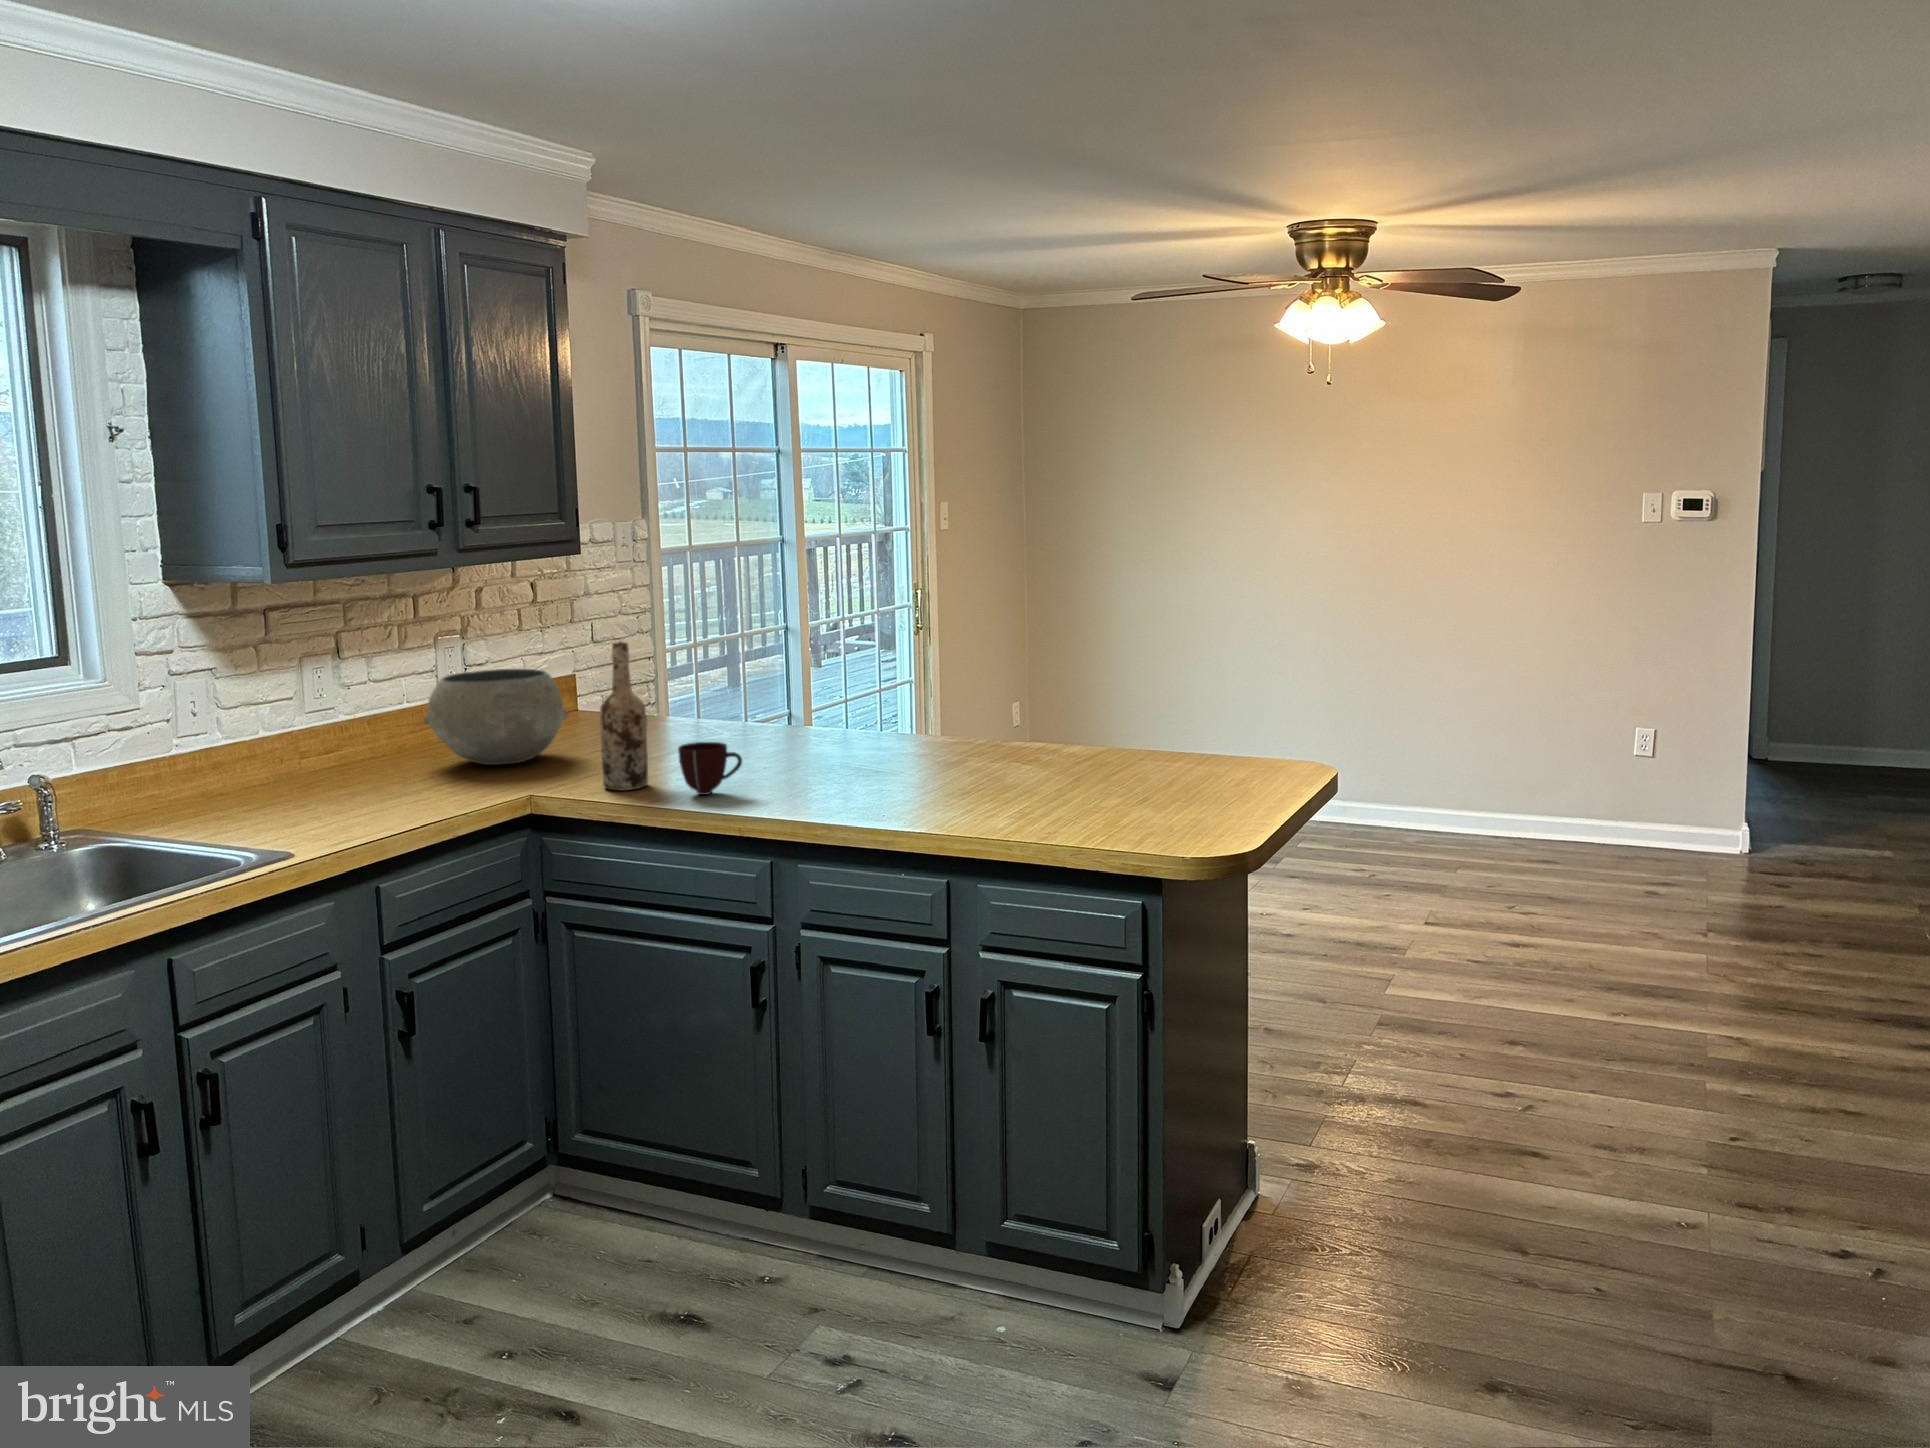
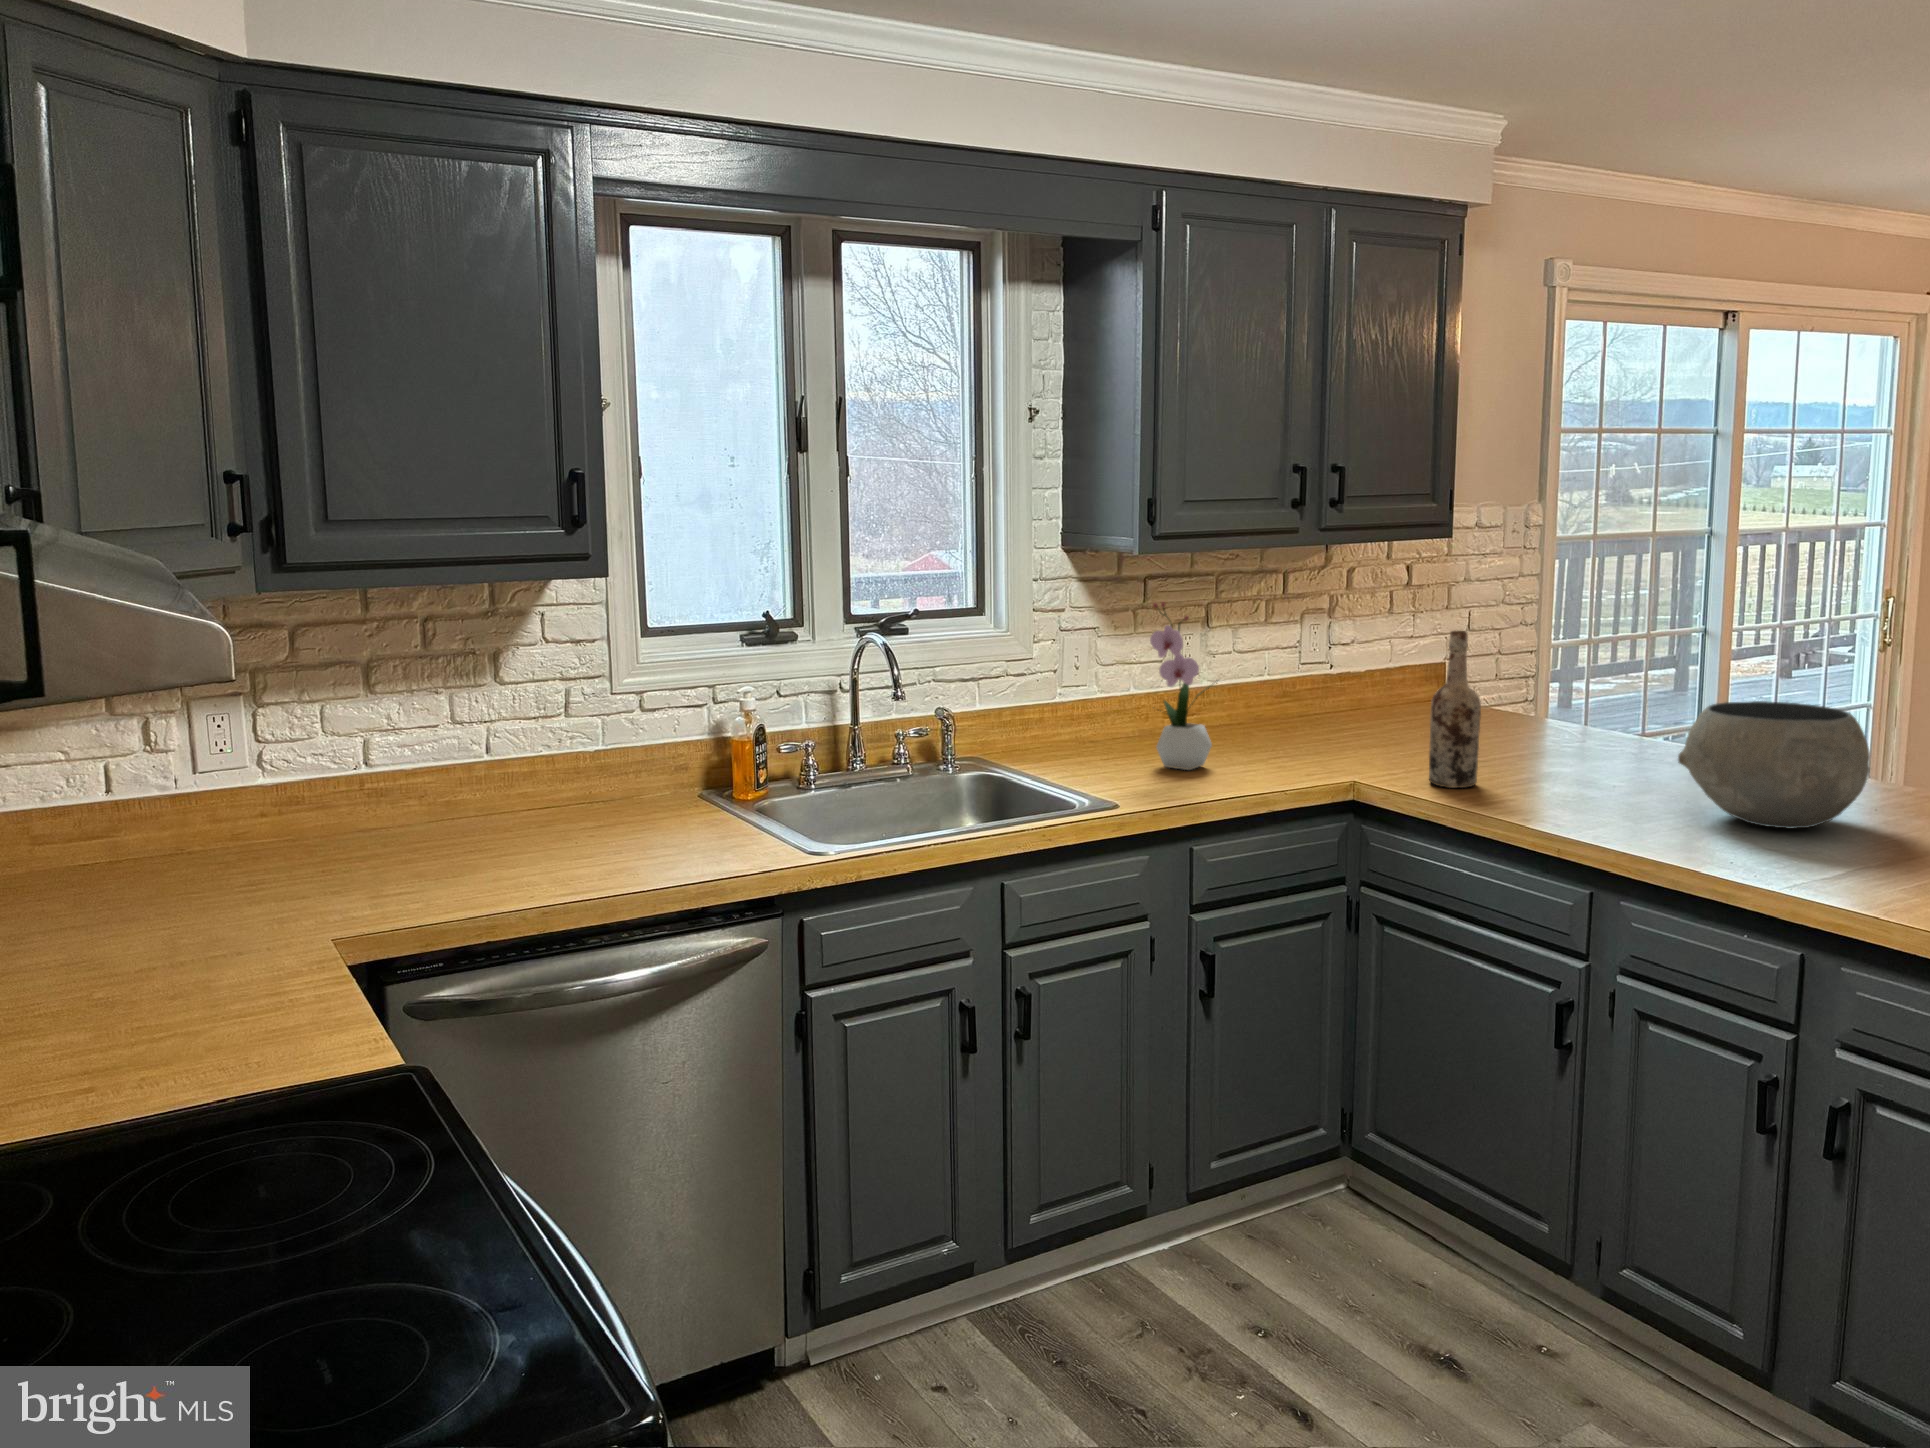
flower arrangement: none [296,634,376,809] -> present [1150,602,1212,770]
ceramic bowl: present [424,669,568,765] -> present [1678,701,1870,829]
mug: present [678,742,742,795] -> none [1507,746,1577,804]

